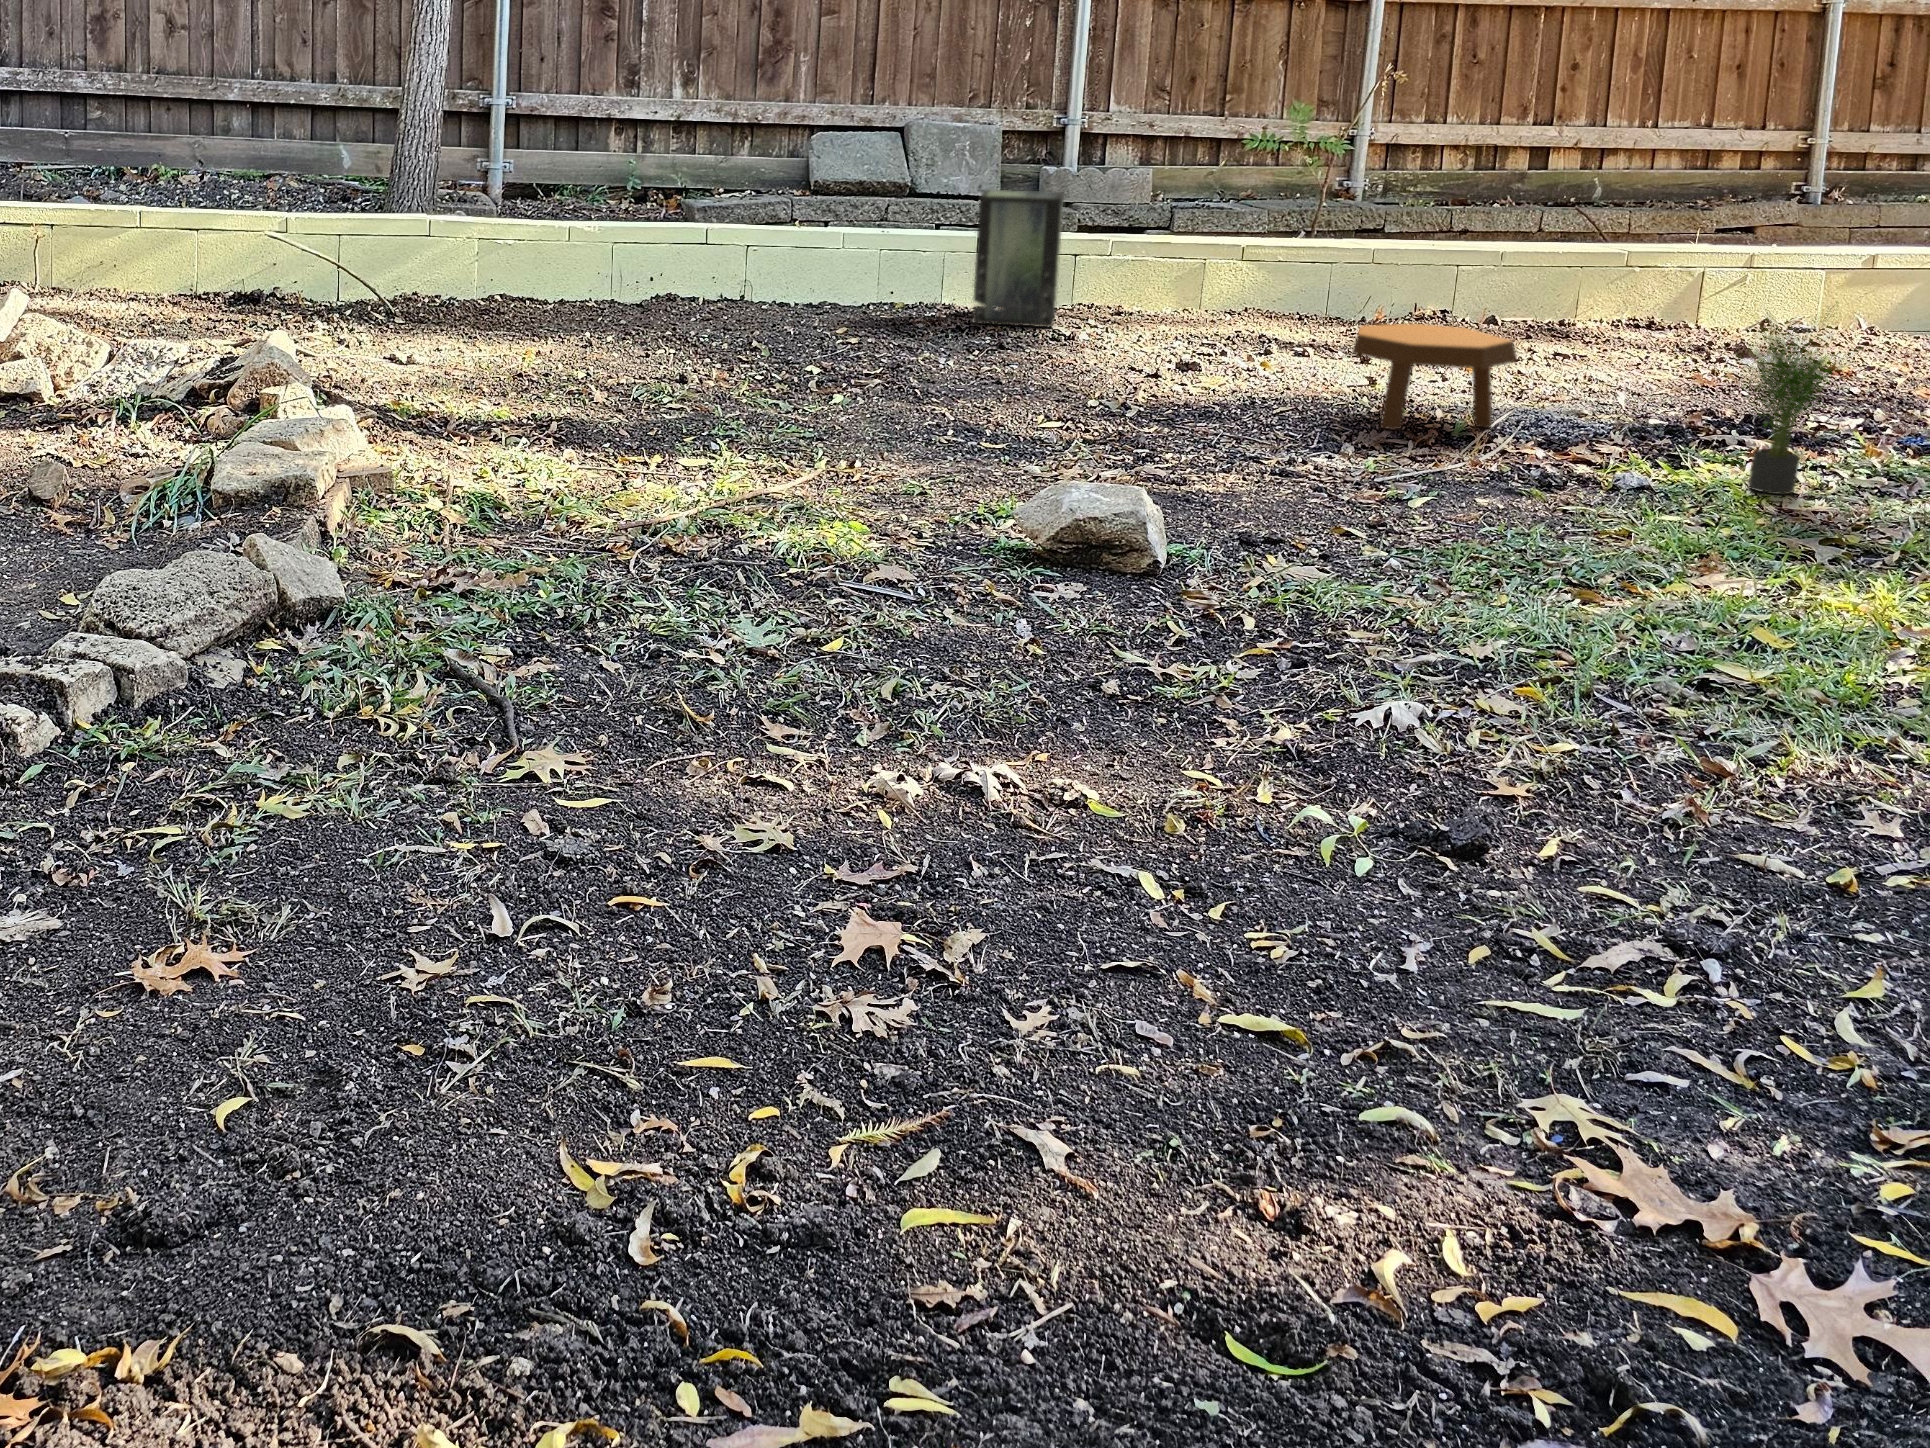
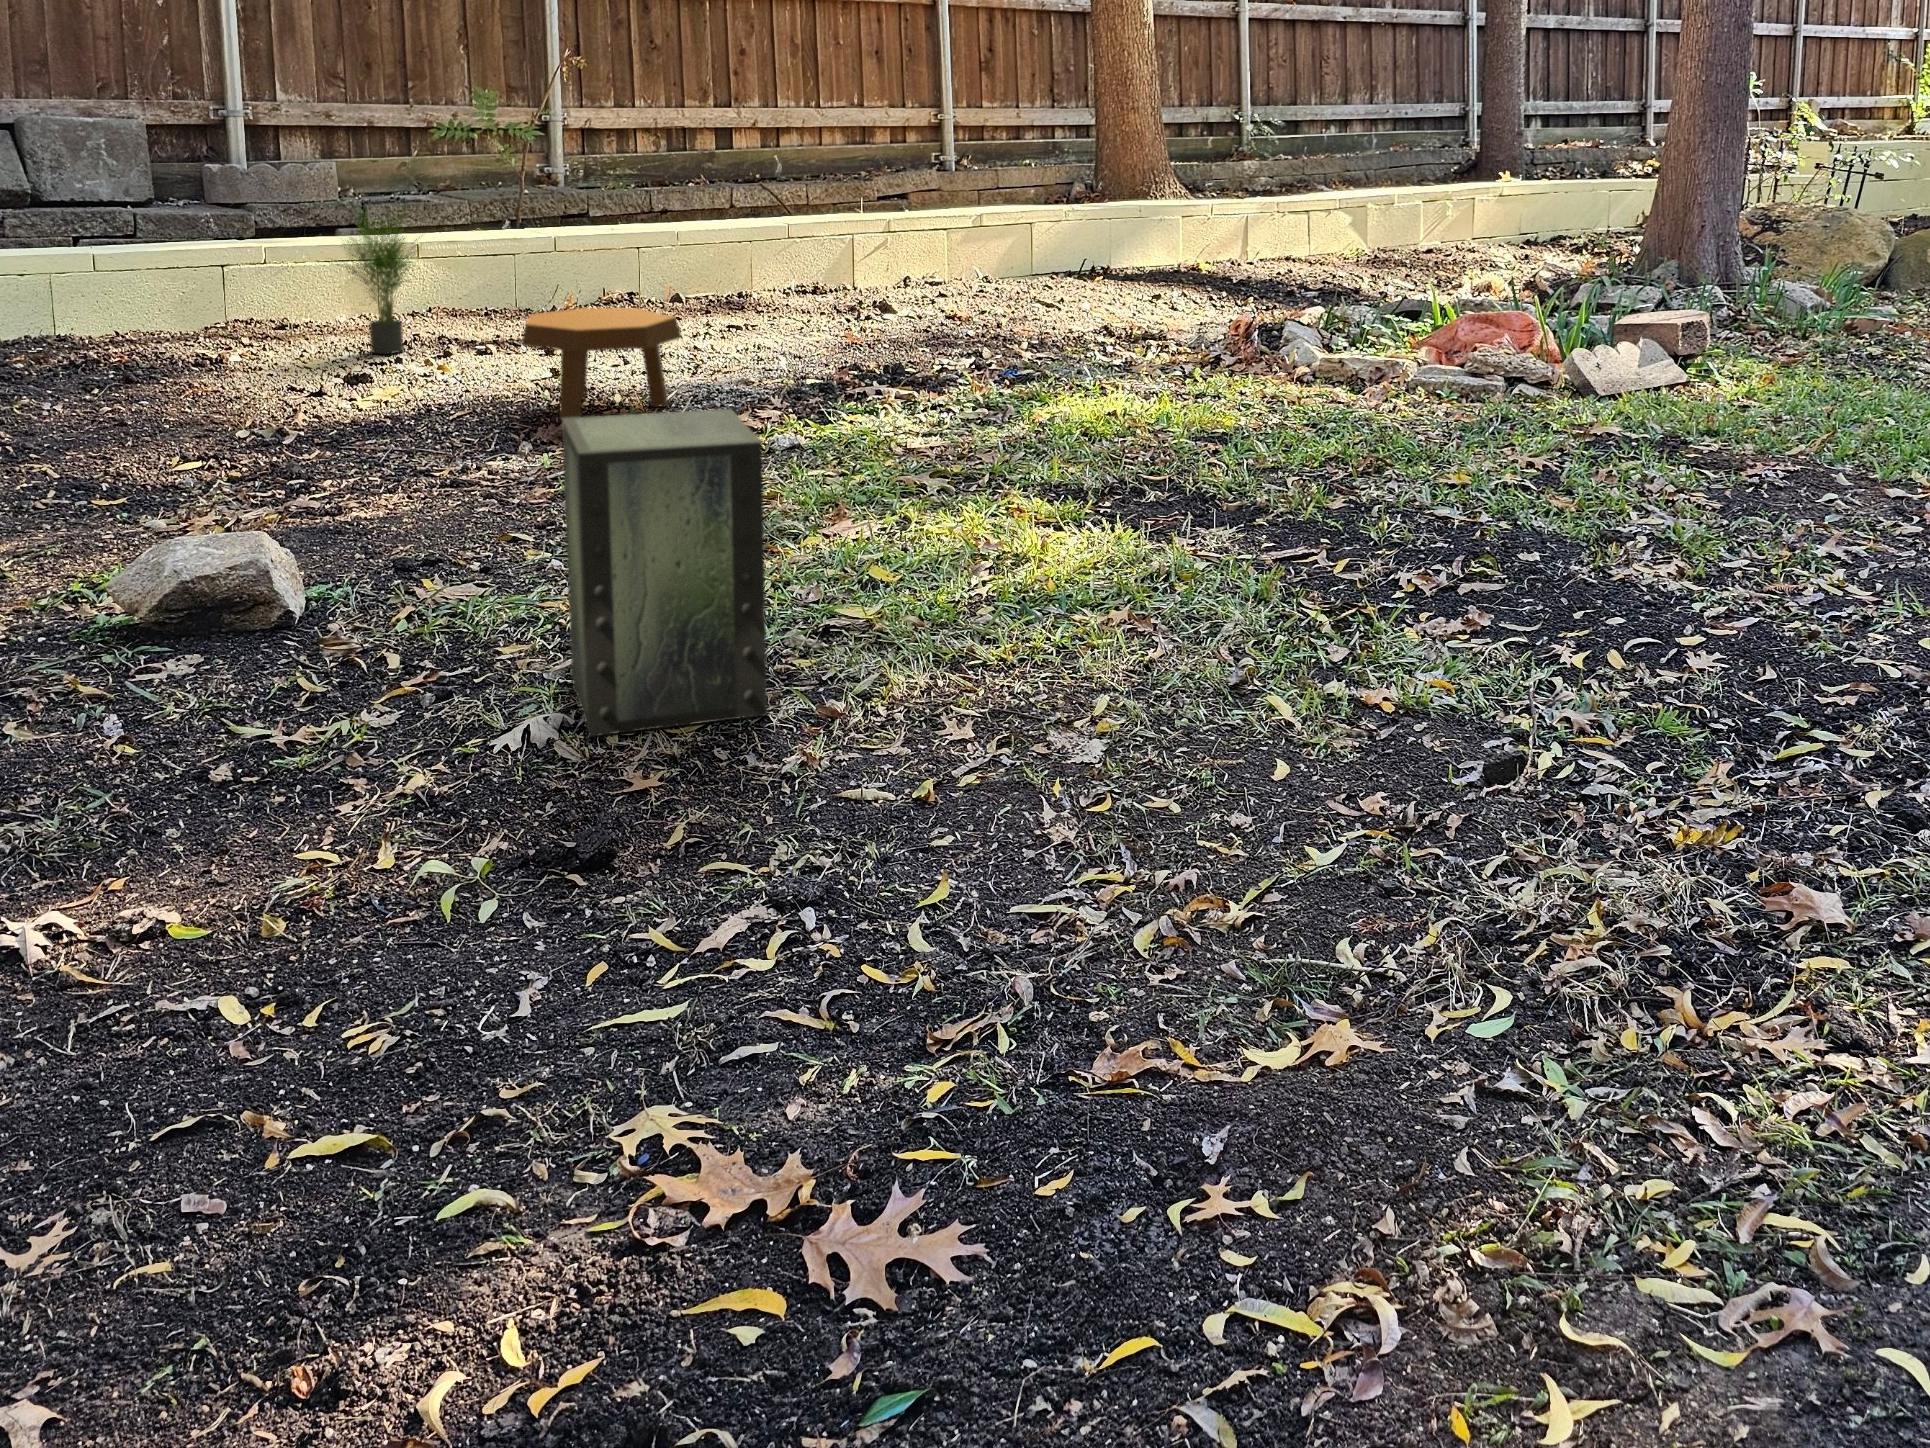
storage box: present [972,190,1064,327] -> present [562,409,768,737]
potted plant: present [1740,302,1855,495] -> present [328,208,419,354]

